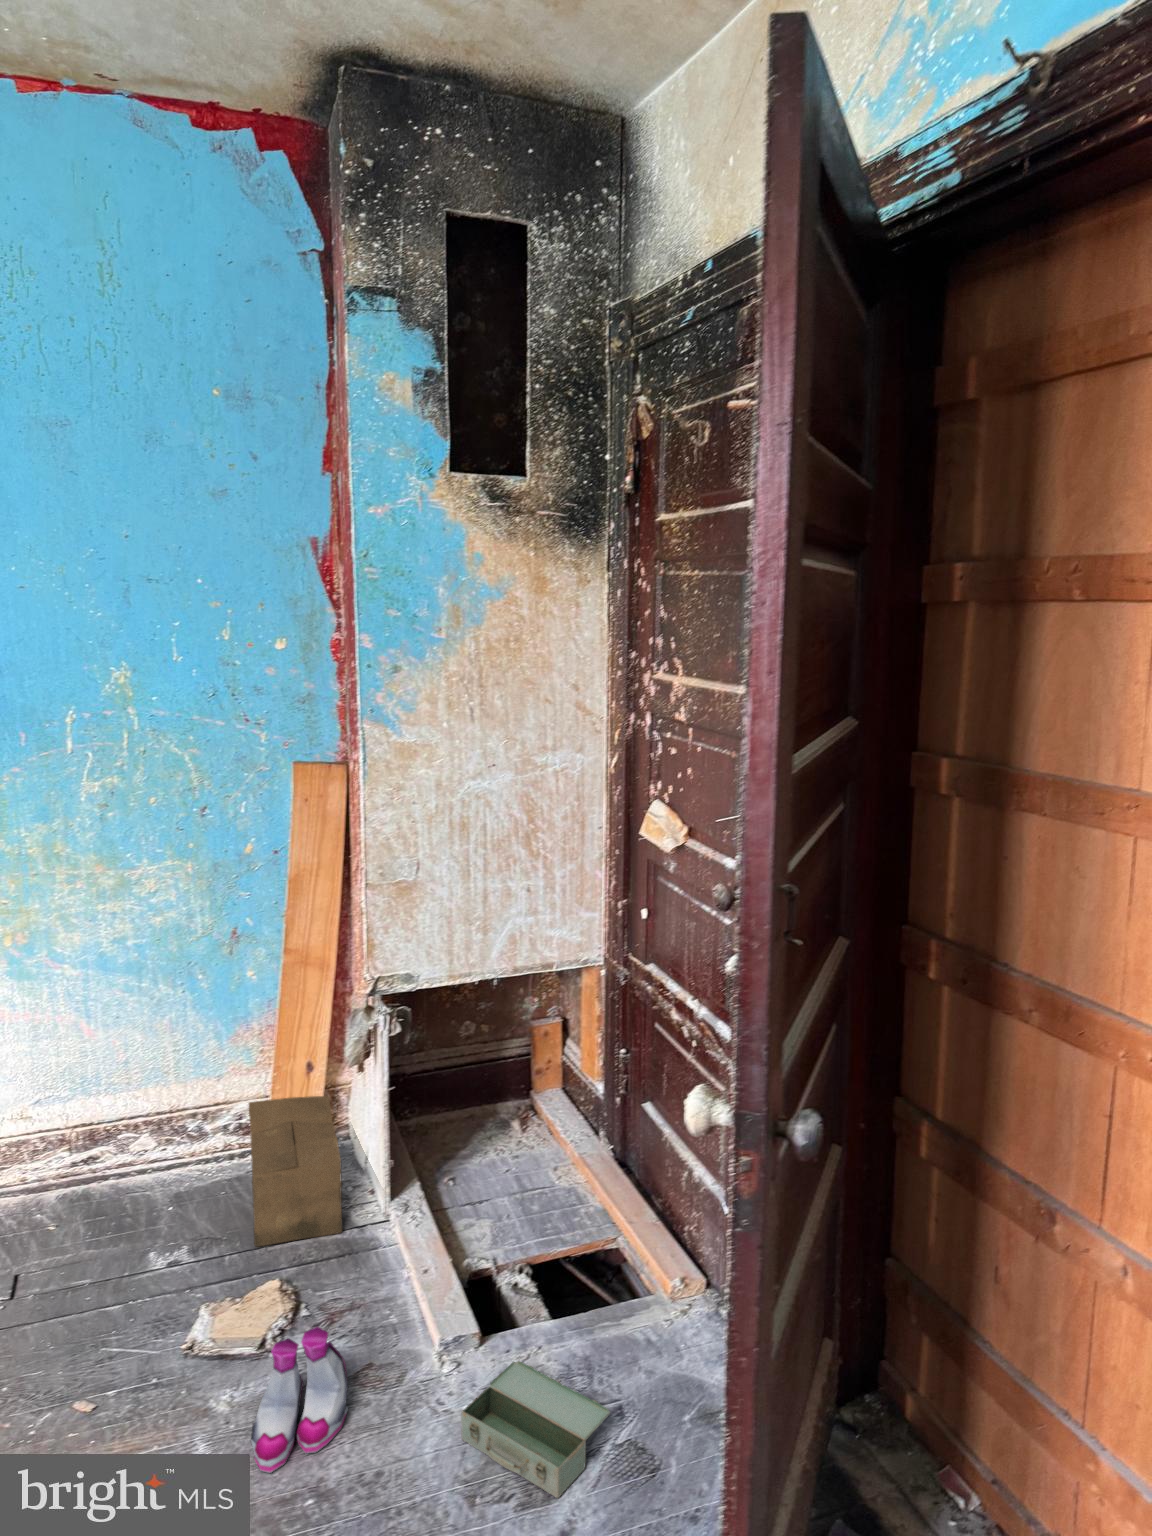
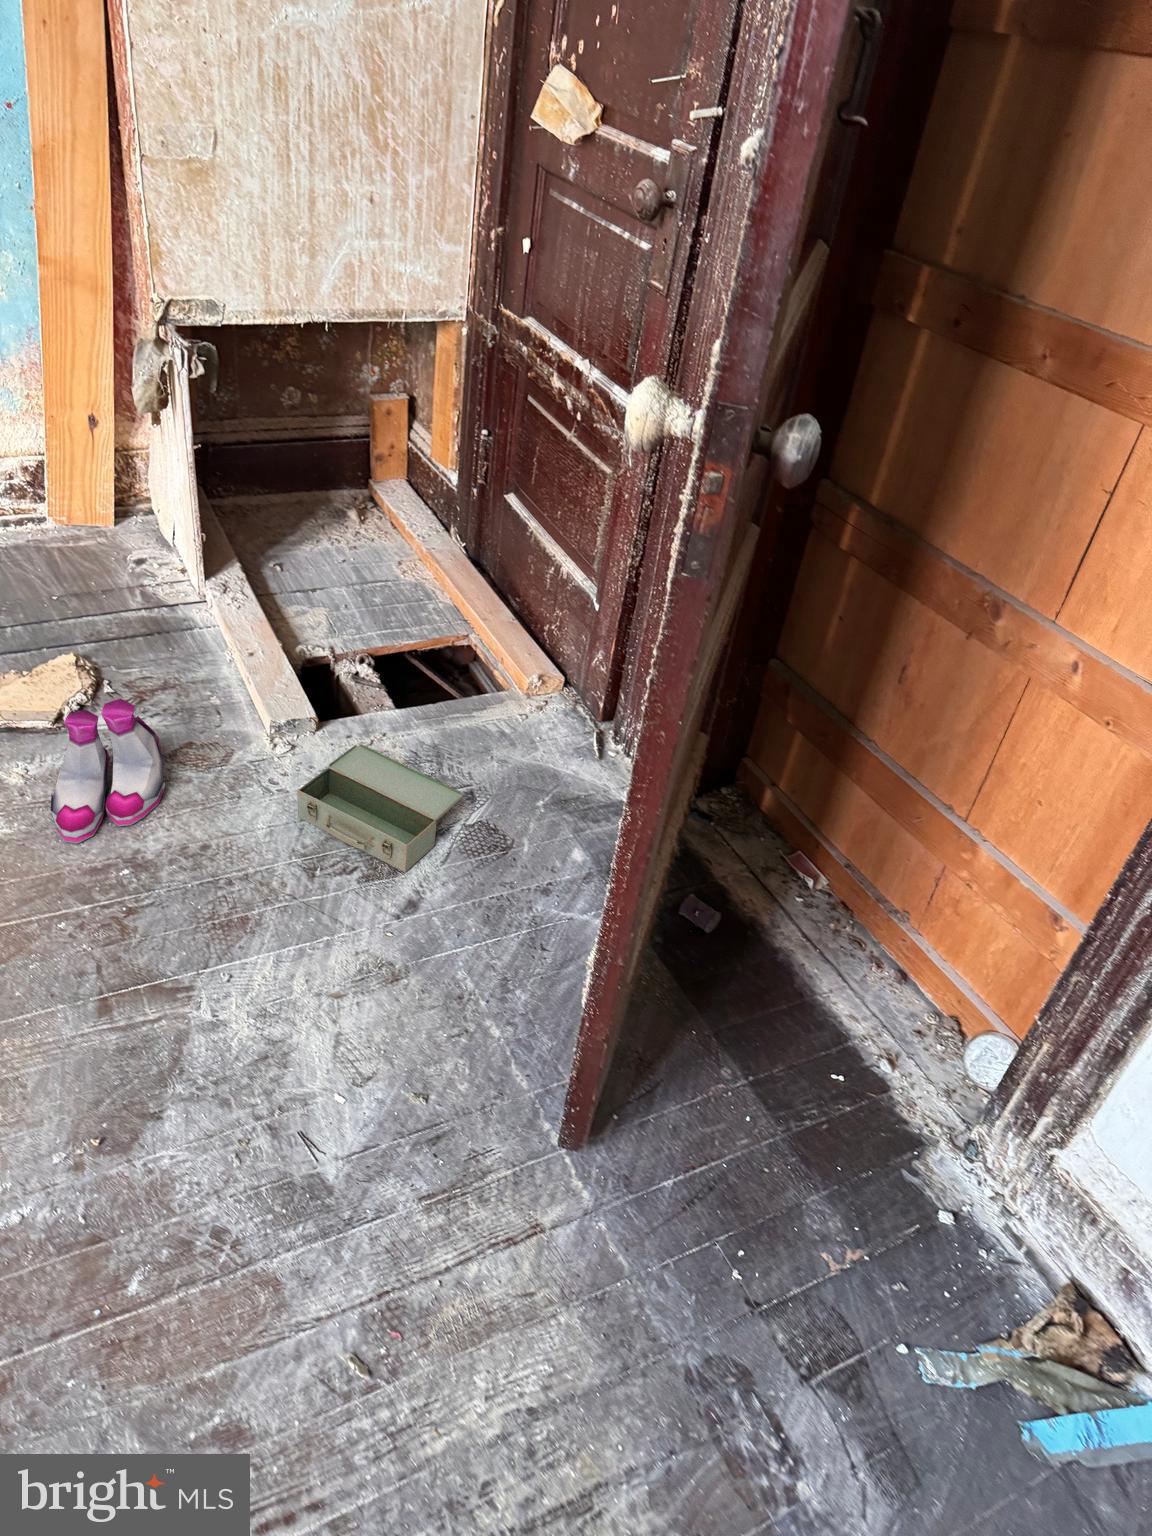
cardboard box: present [249,1096,343,1246] -> none [14,452,149,620]

